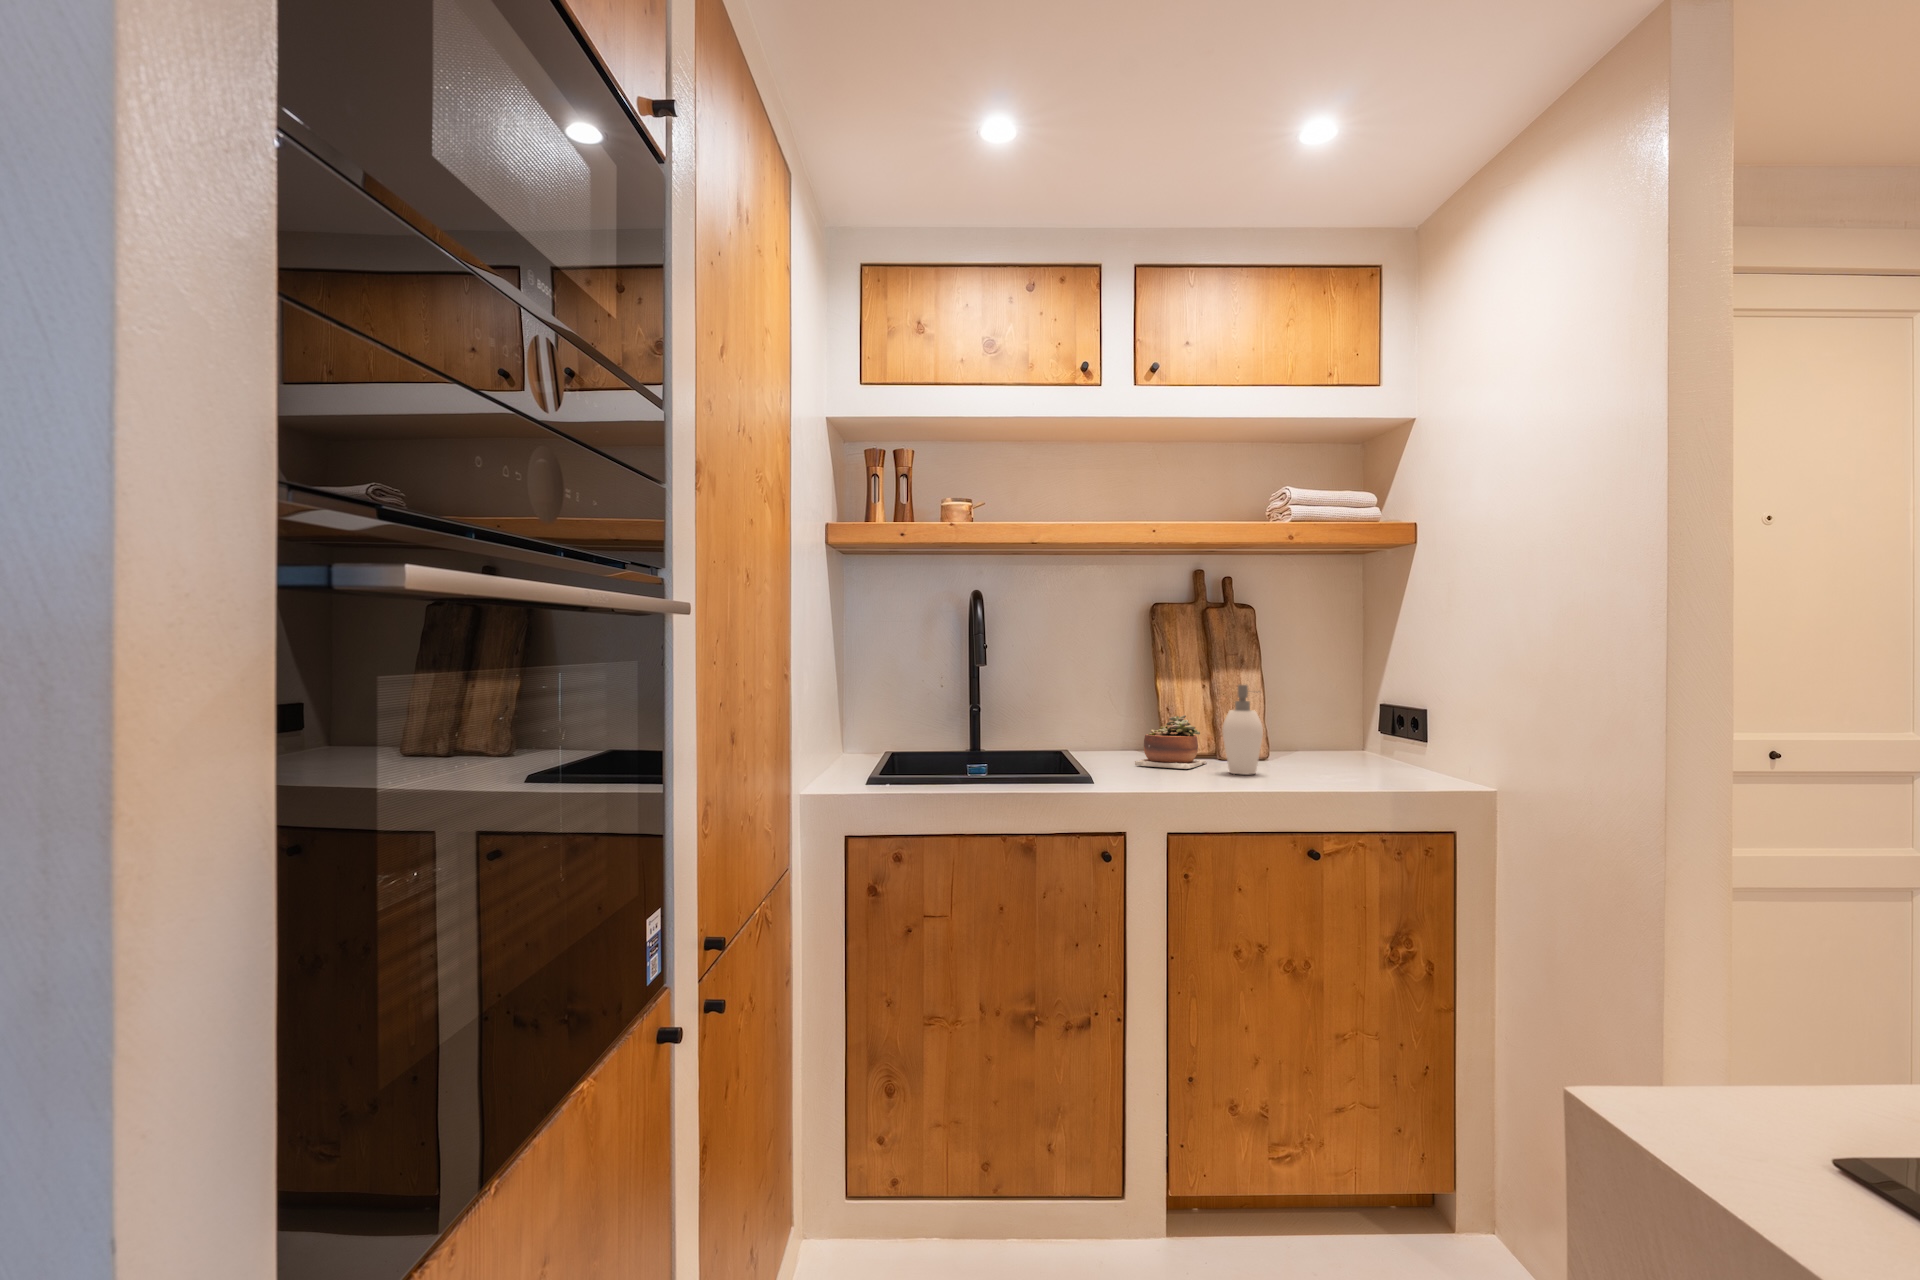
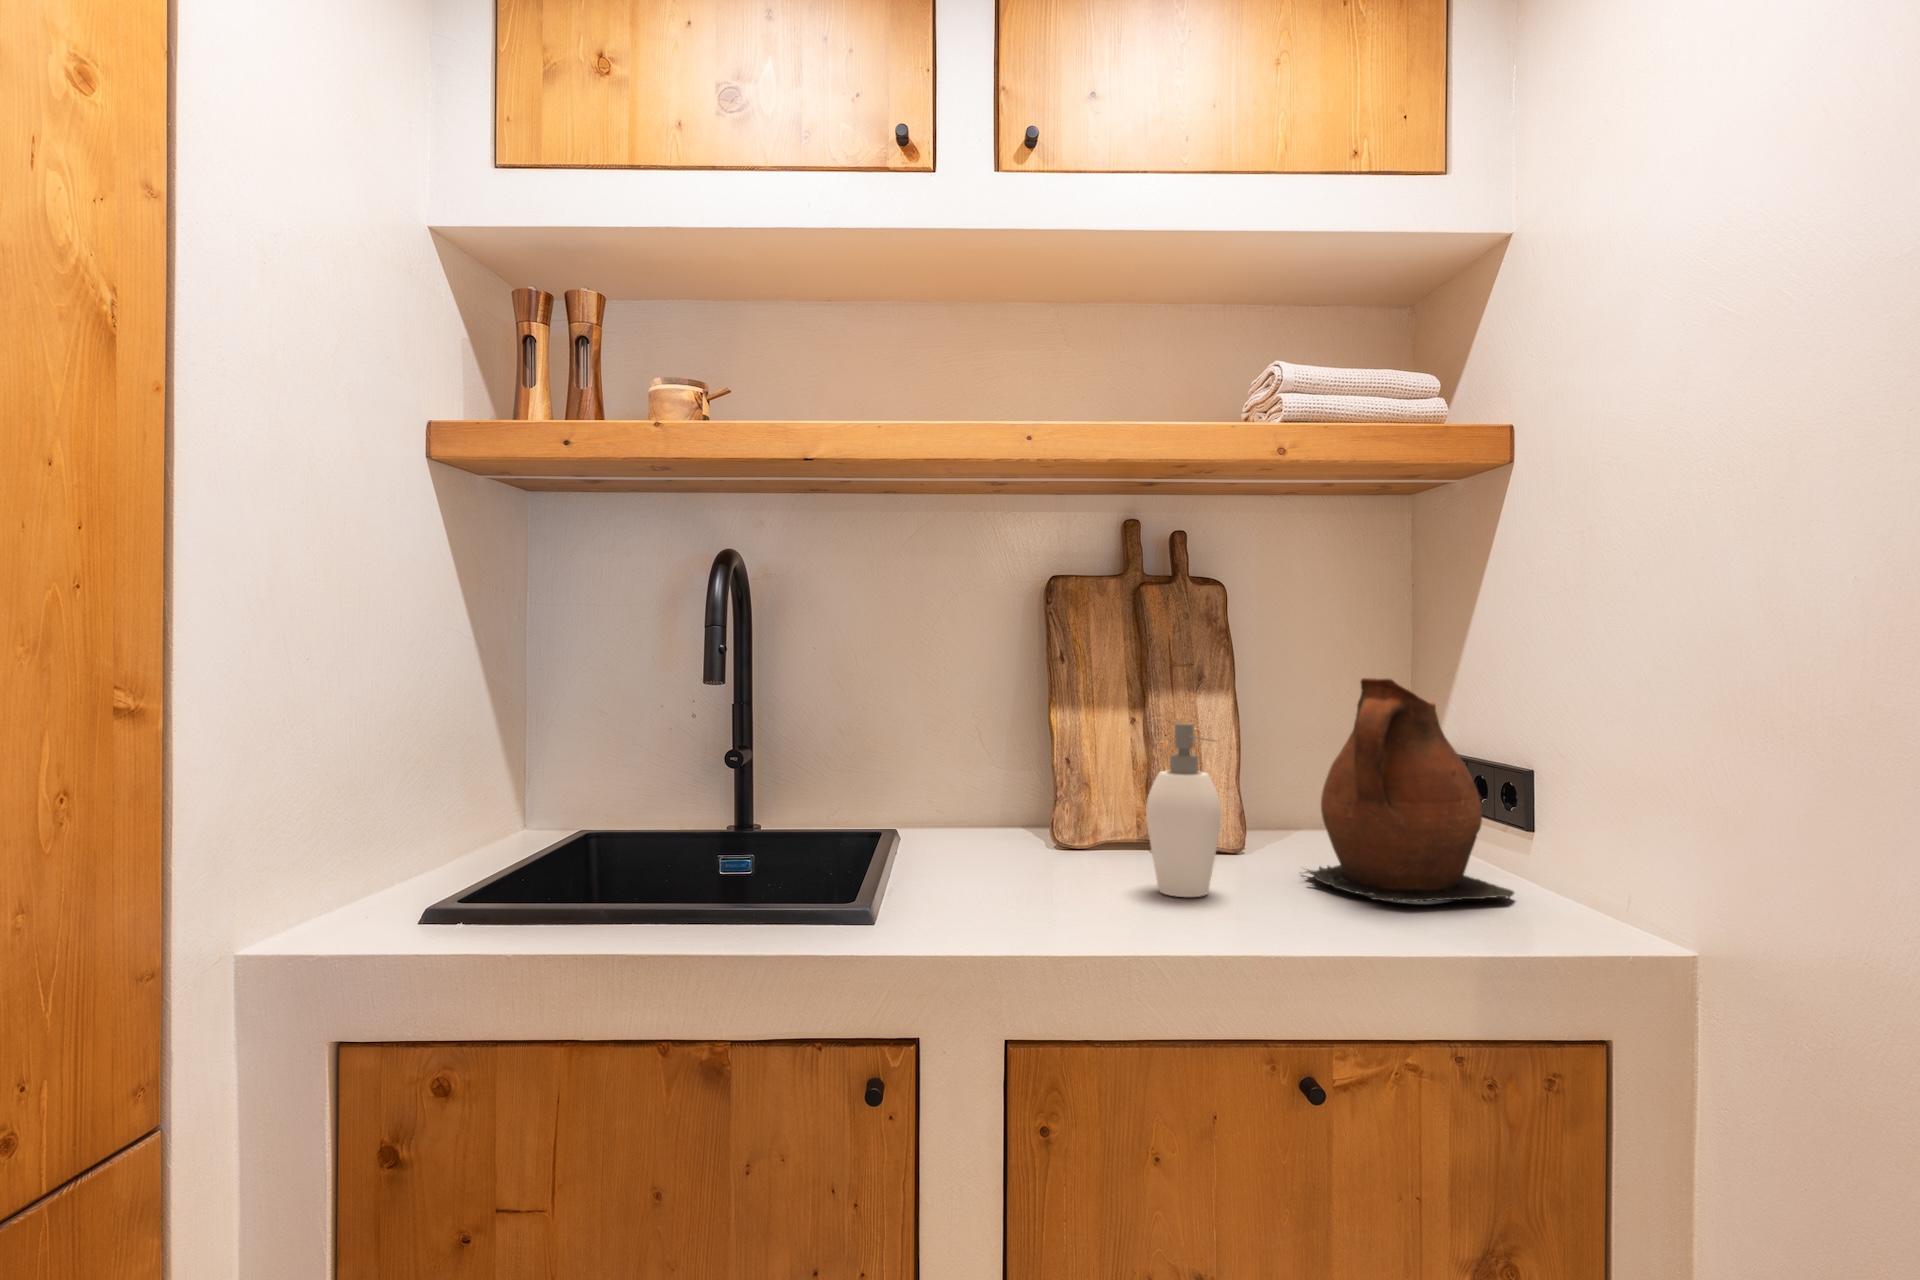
ceramic pitcher: none [1302,660,1415,774] -> present [1306,678,1514,902]
succulent plant: present [1135,715,1207,769] -> none [995,774,1130,878]

